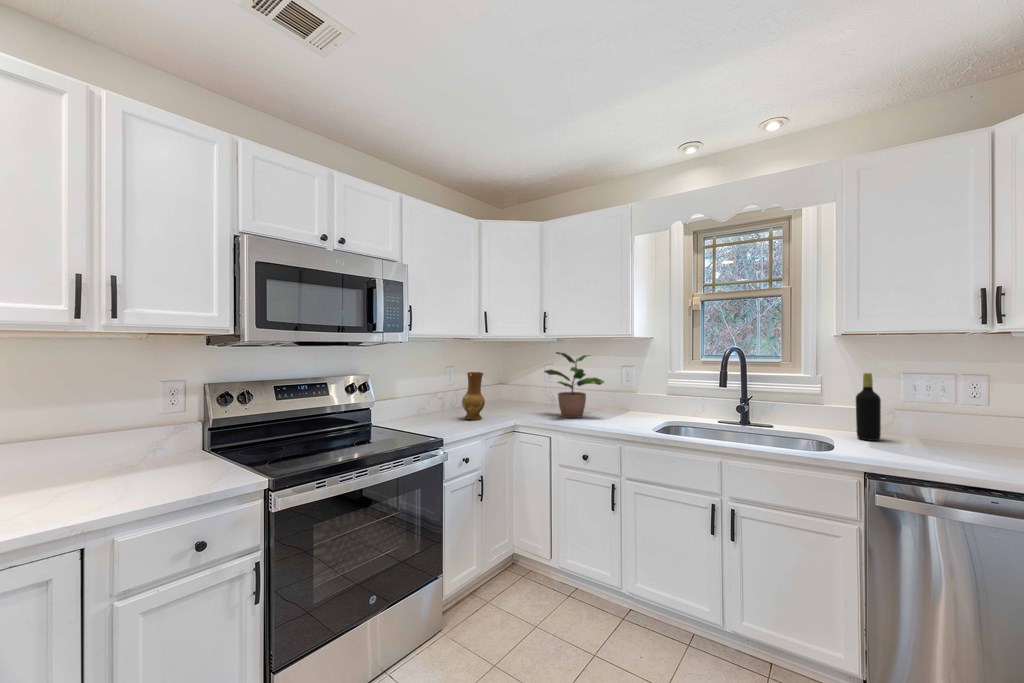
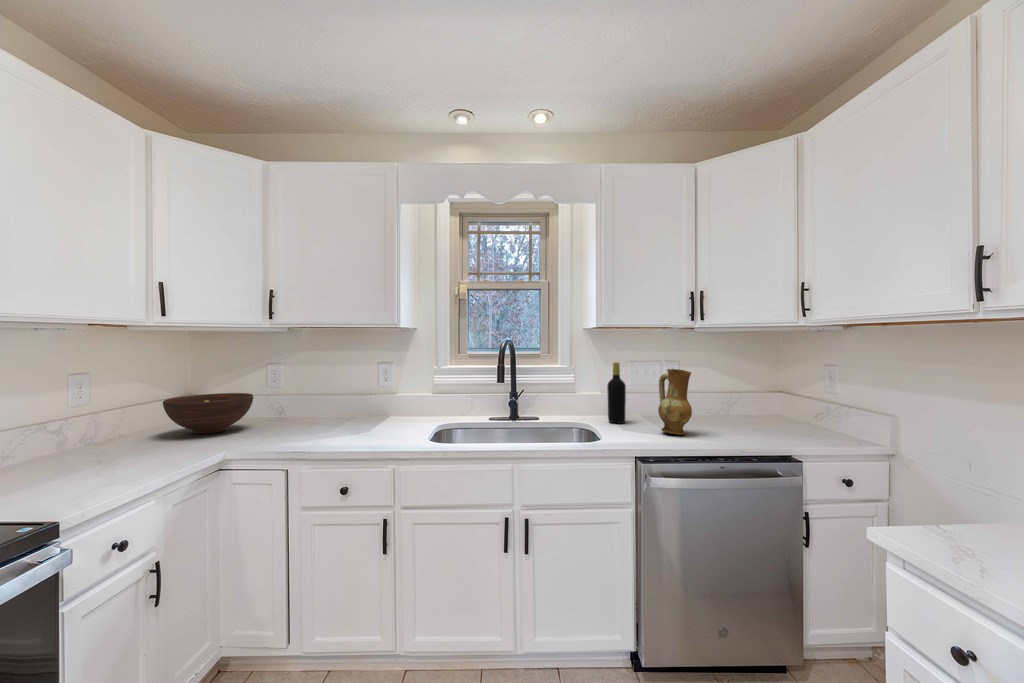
potted plant: present [544,352,604,418] -> none [269,347,362,439]
ceramic jug: present [462,372,485,420] -> present [658,369,692,435]
fruit bowl: none [489,382,538,408] -> present [163,393,253,434]

